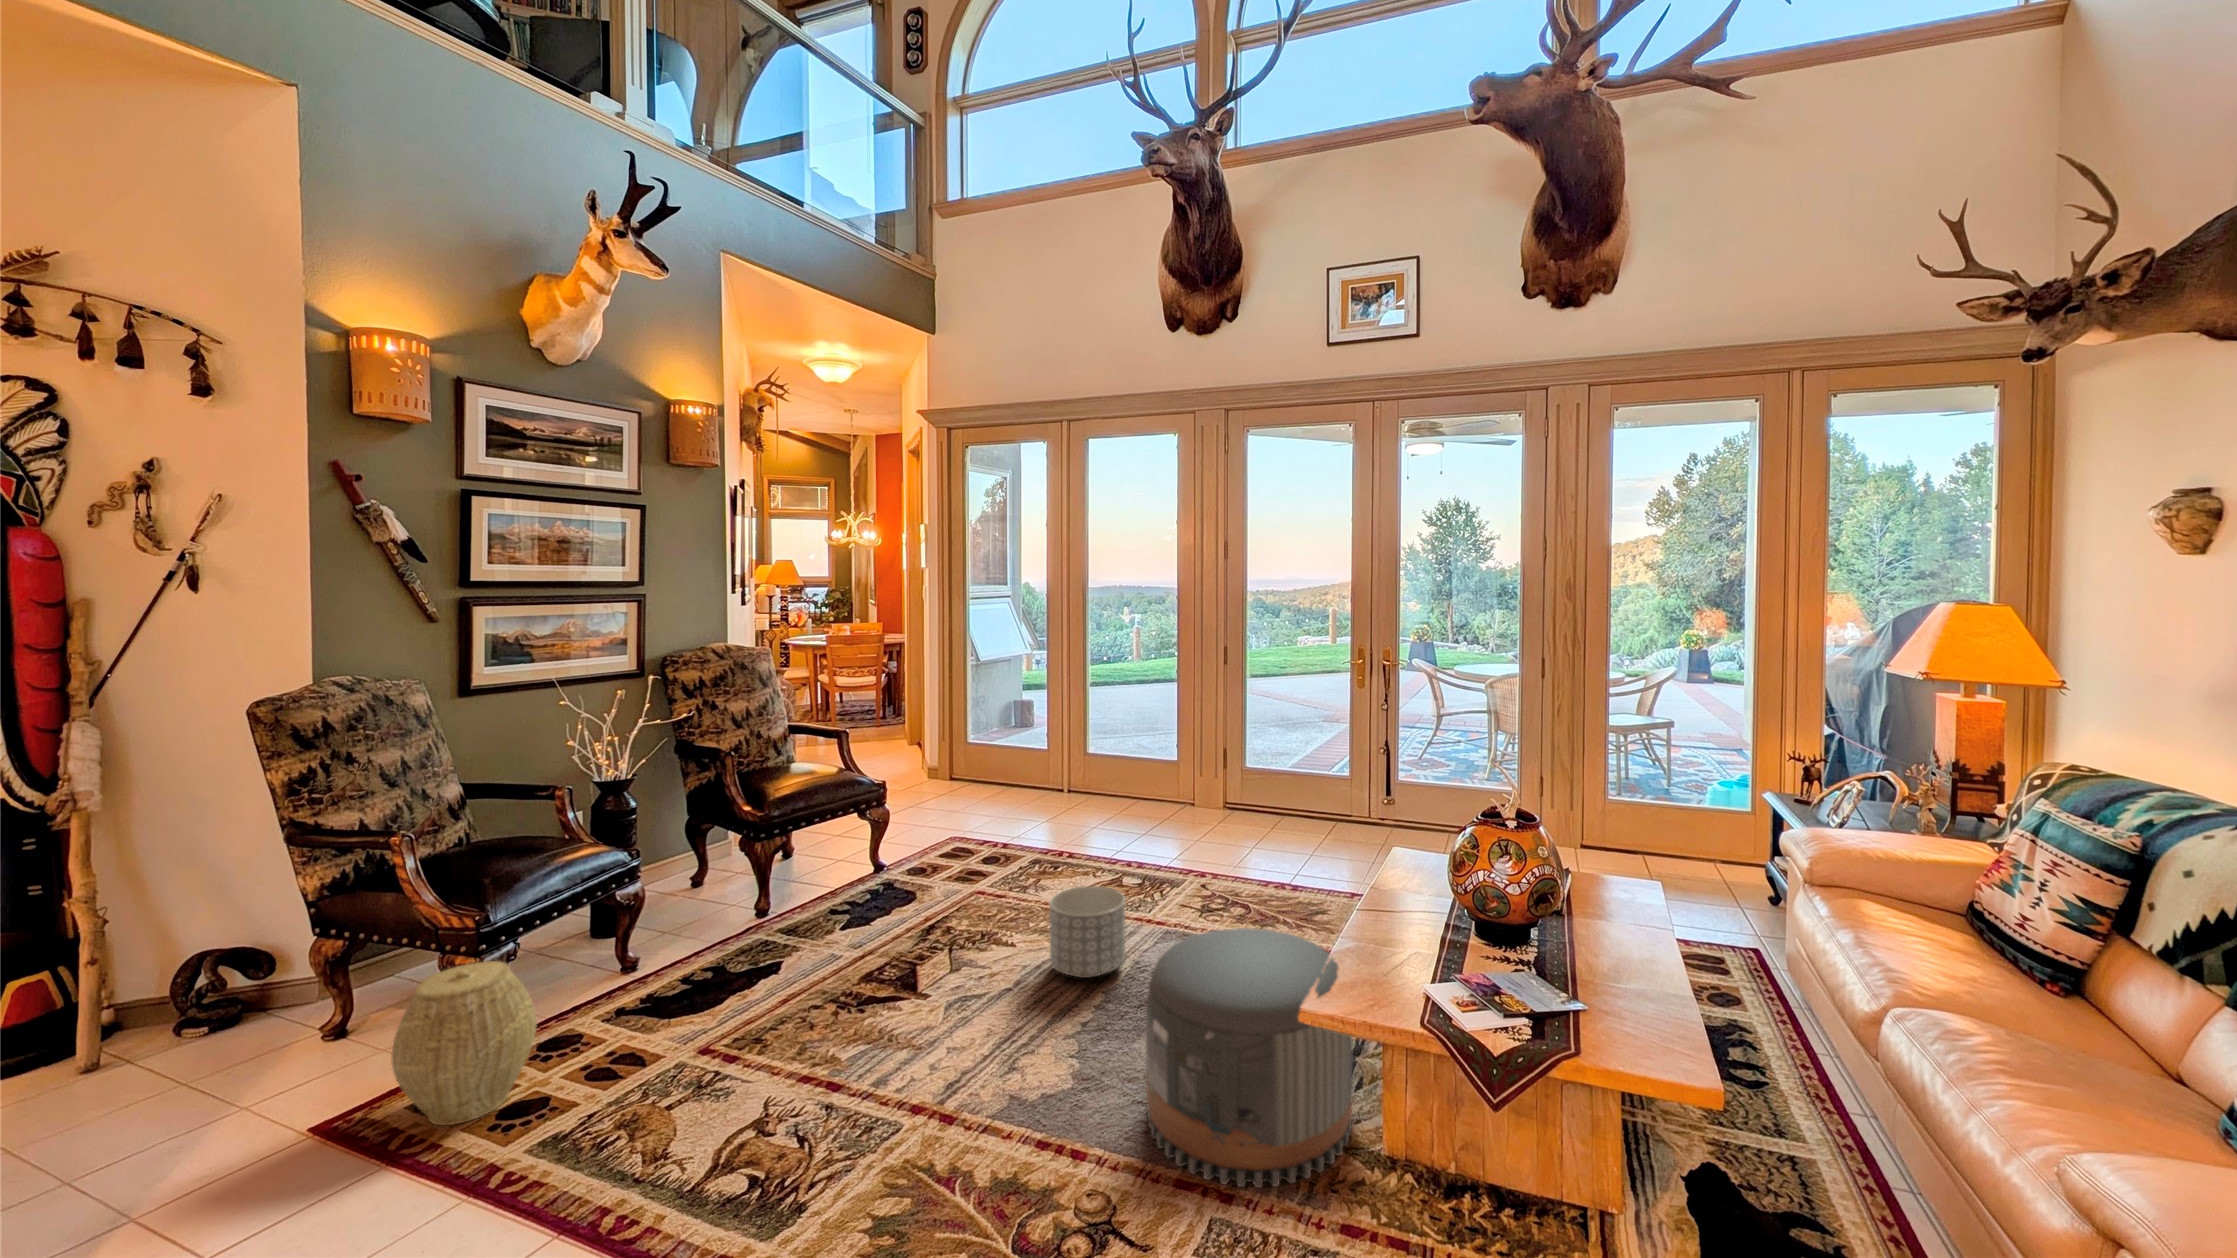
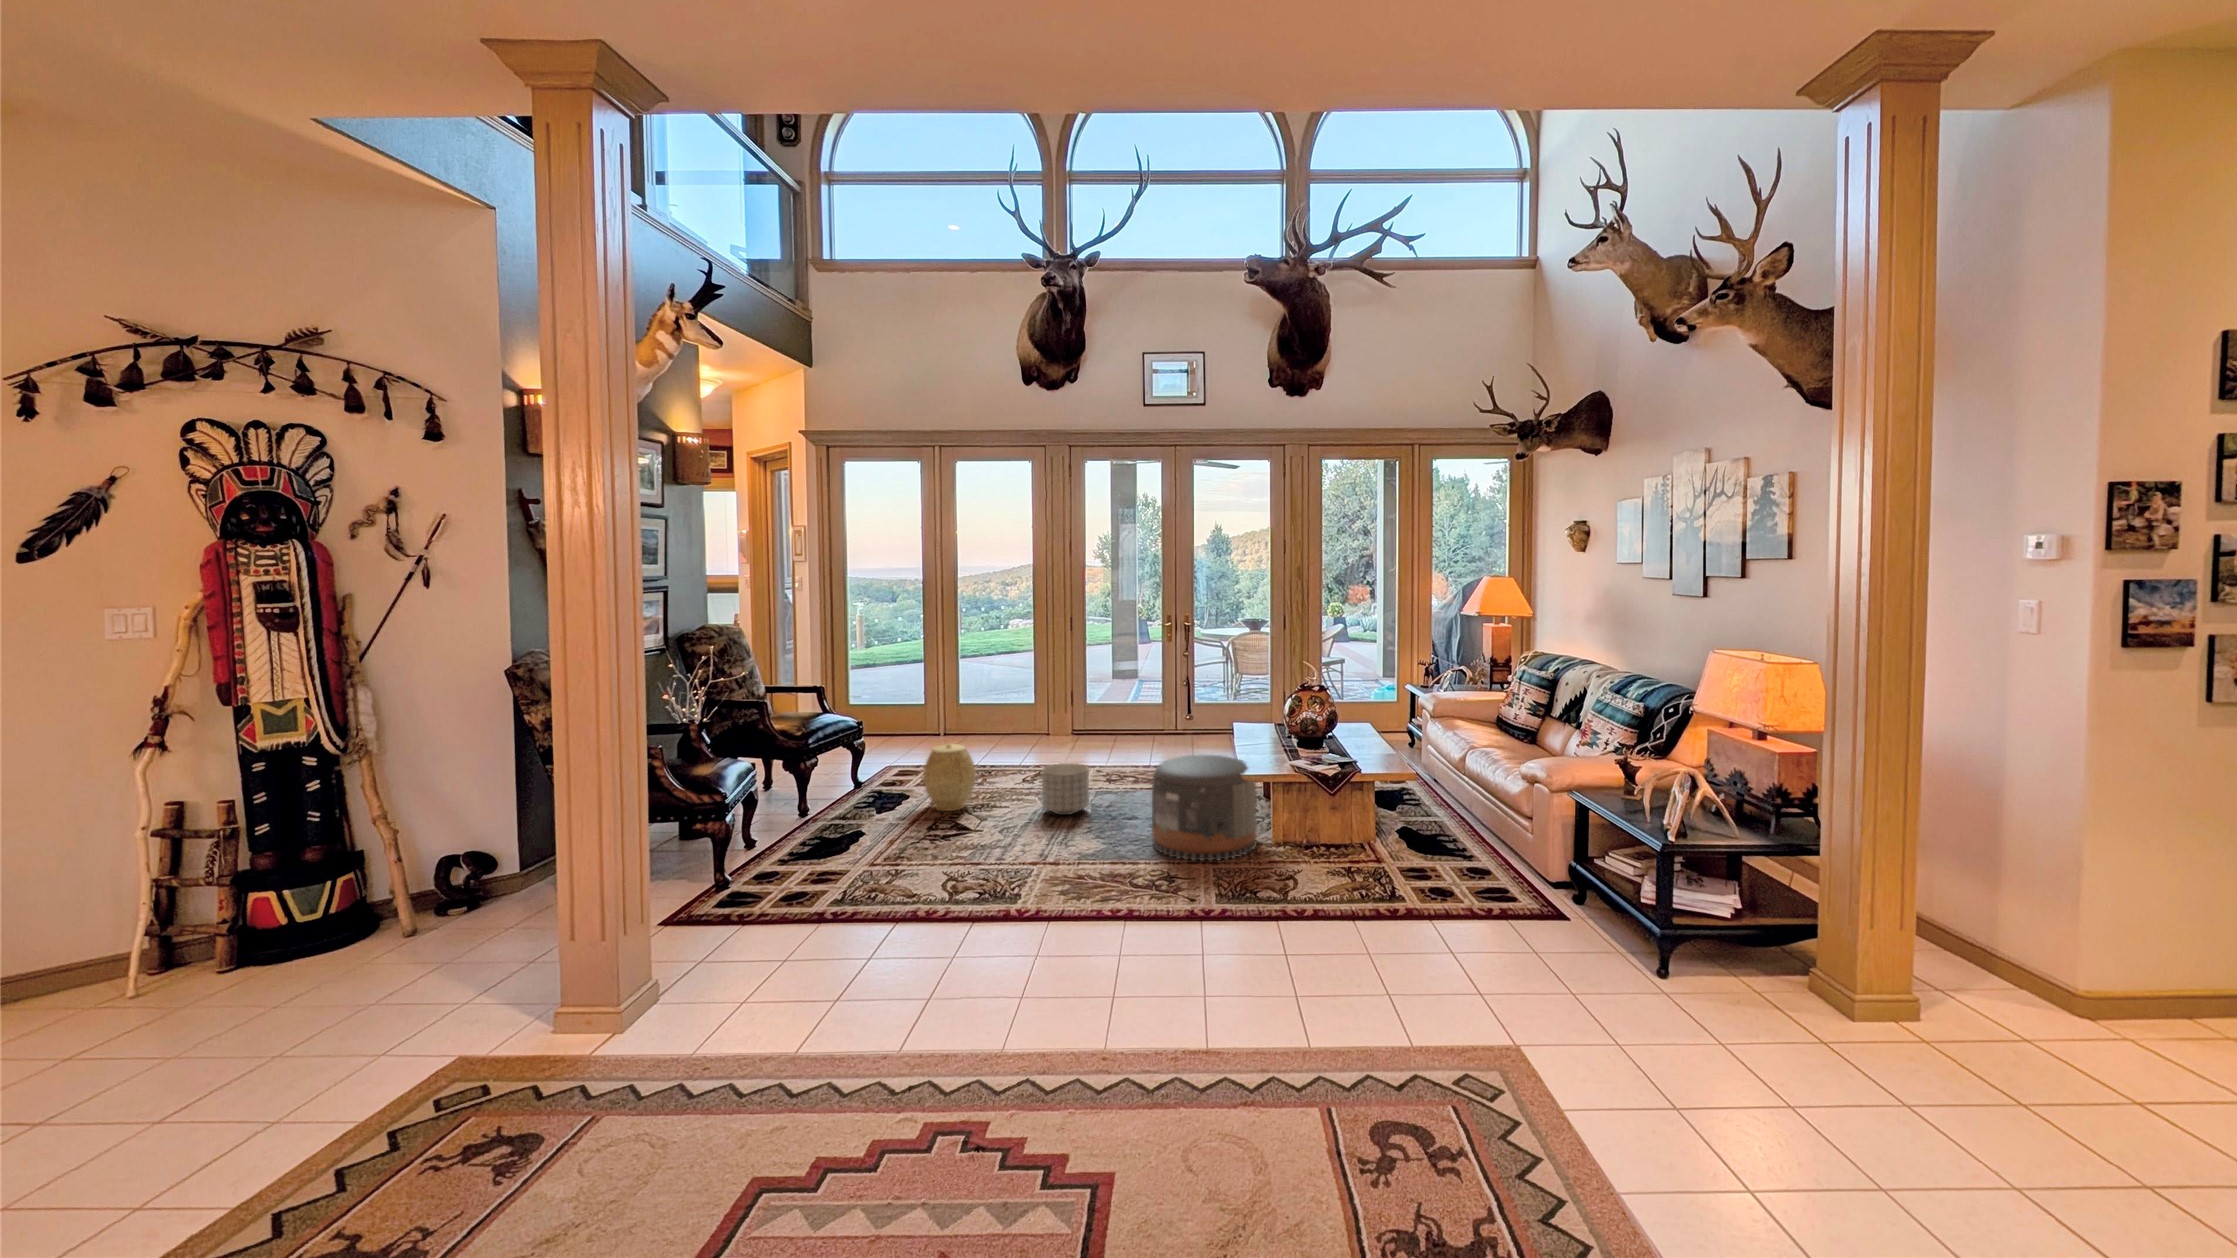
woven basket: present [391,961,537,1125] -> present [923,744,976,811]

